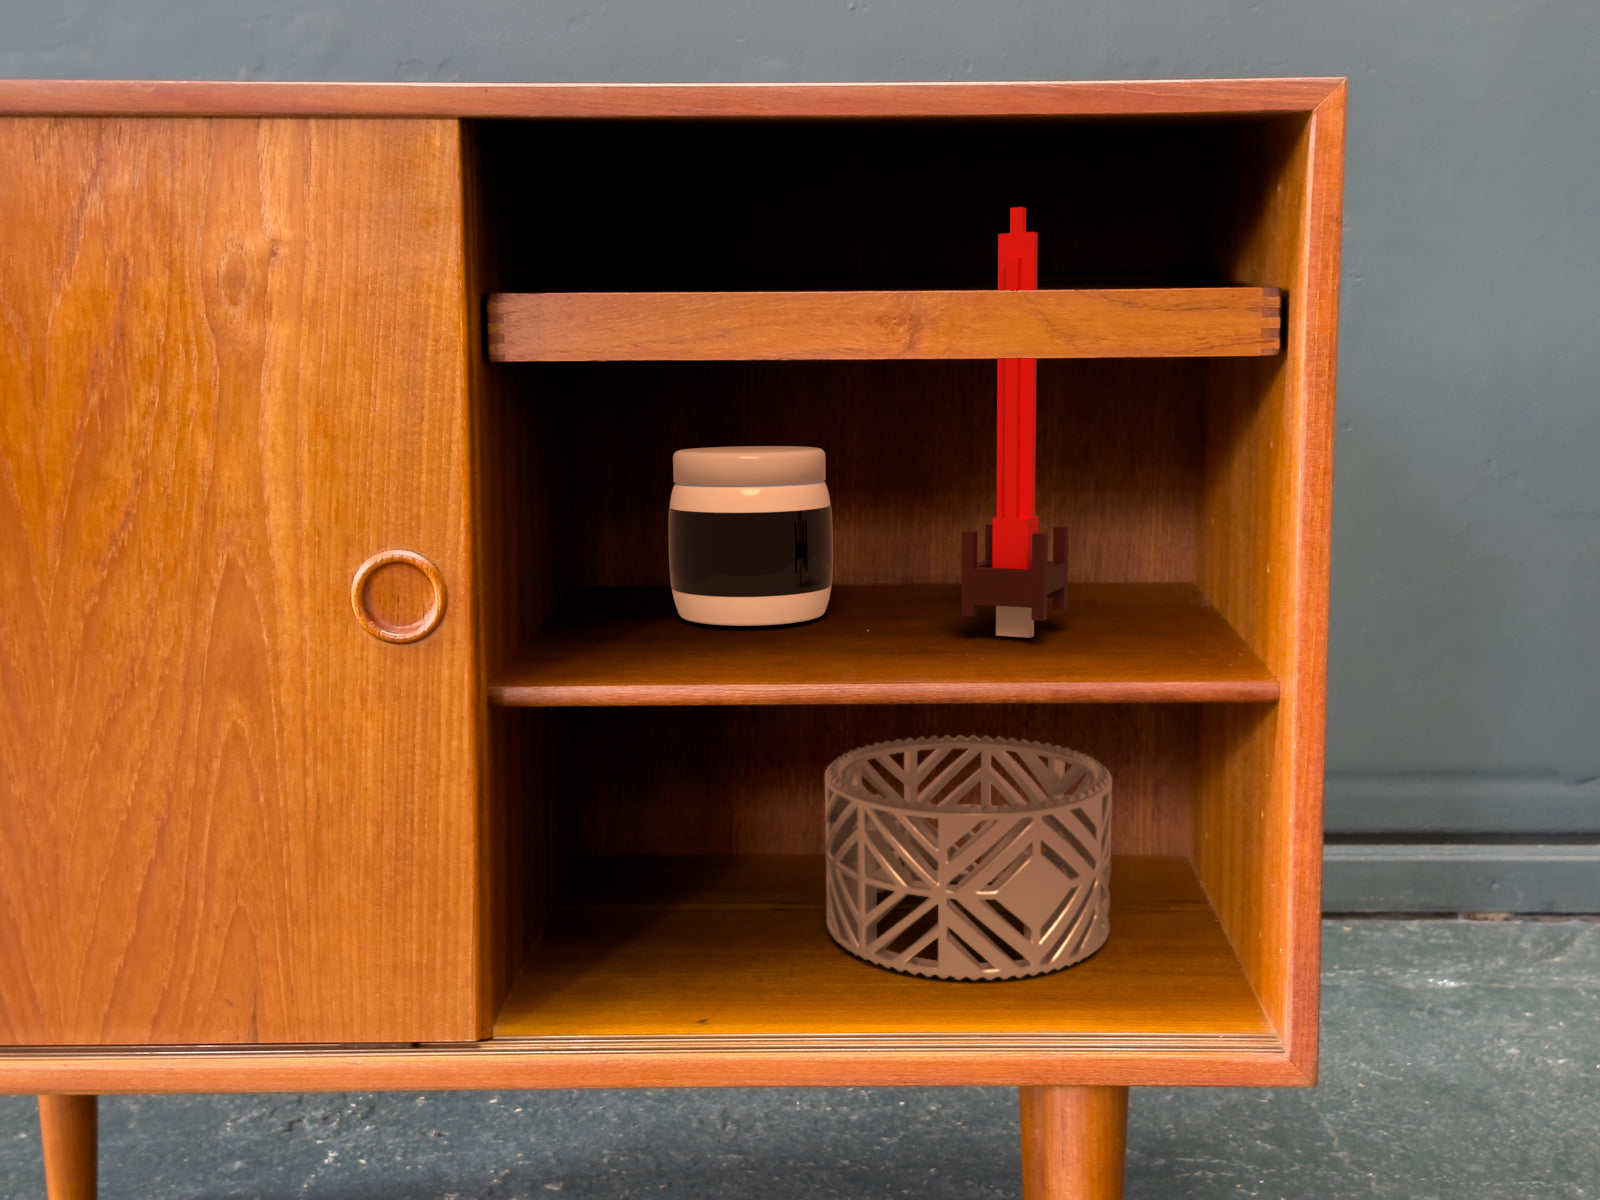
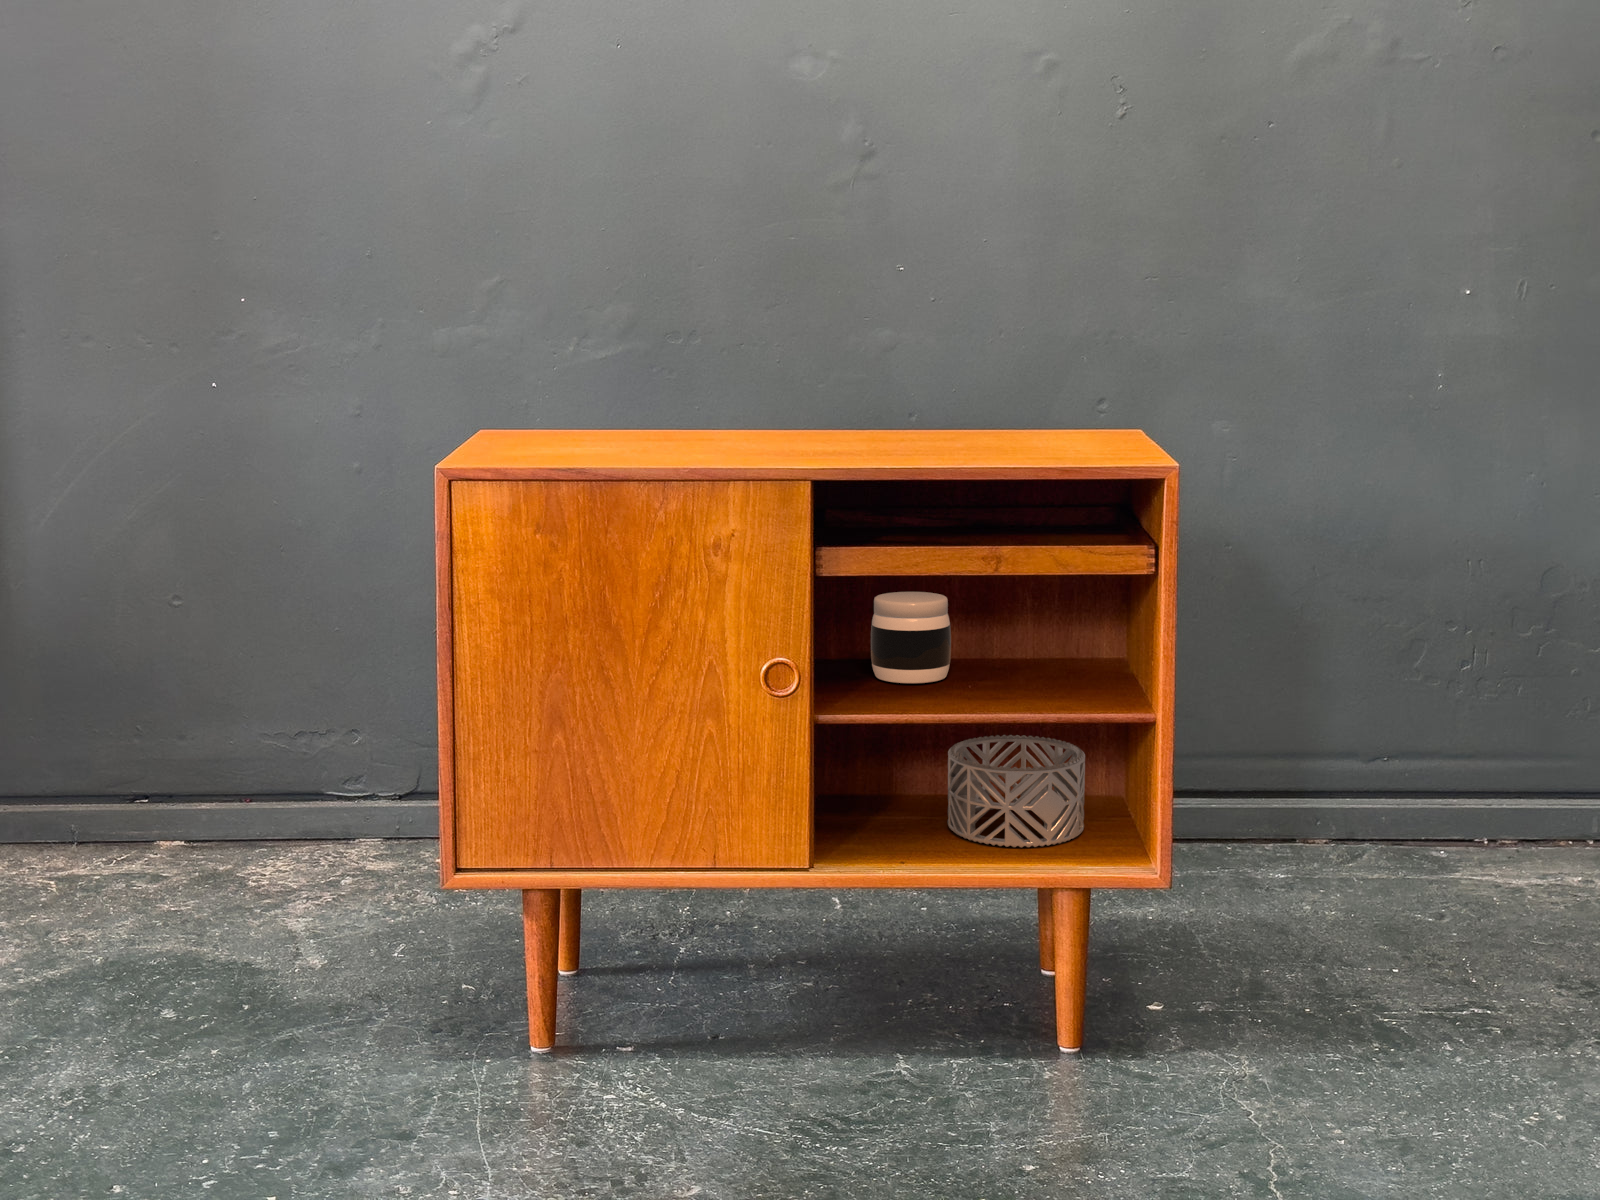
candle: present [961,207,1068,638] -> none [1015,495,1065,690]

